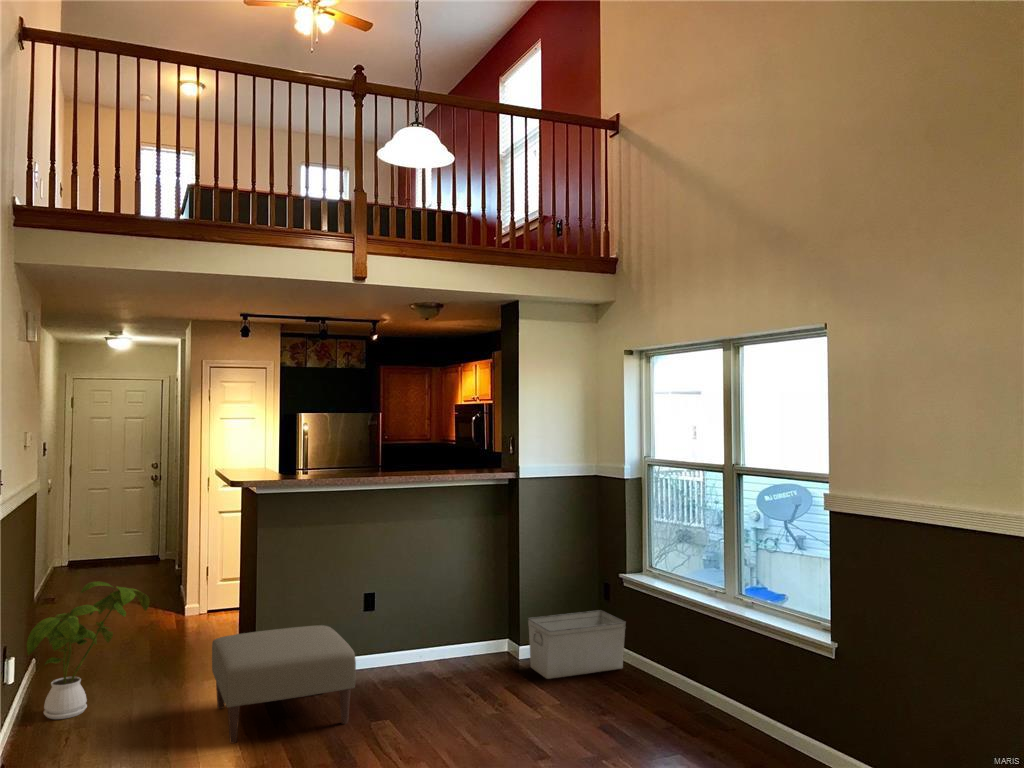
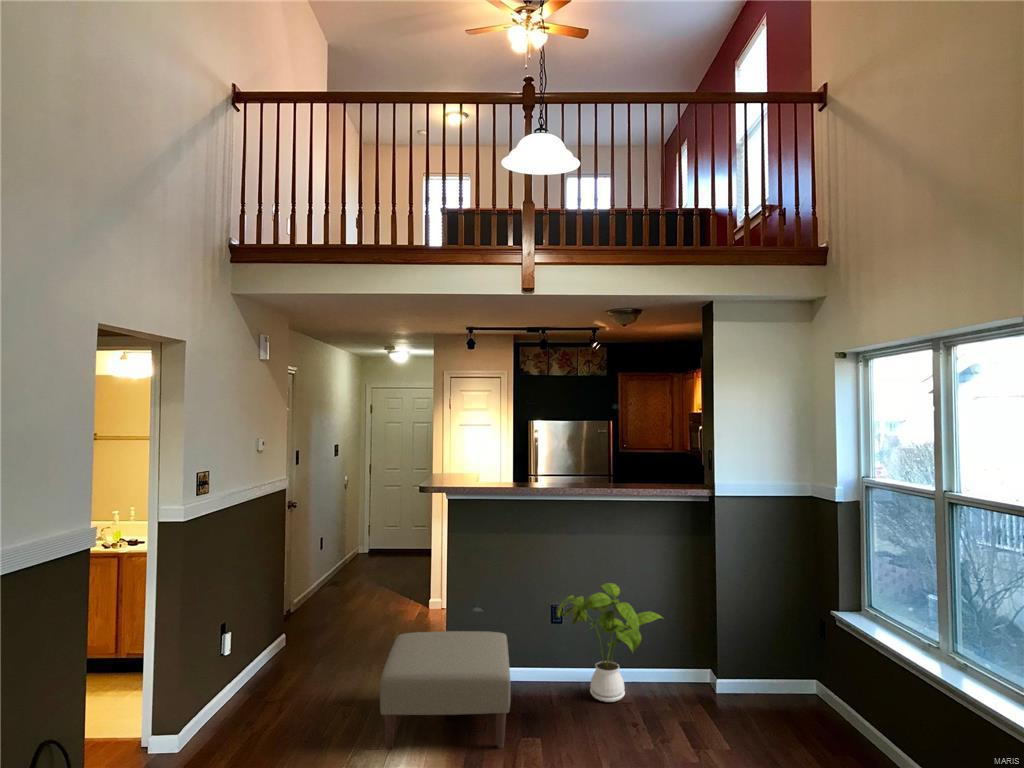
house plant: present [27,582,149,719] -> present [557,583,662,702]
storage bin: present [528,610,626,679] -> none [722,650,843,730]

